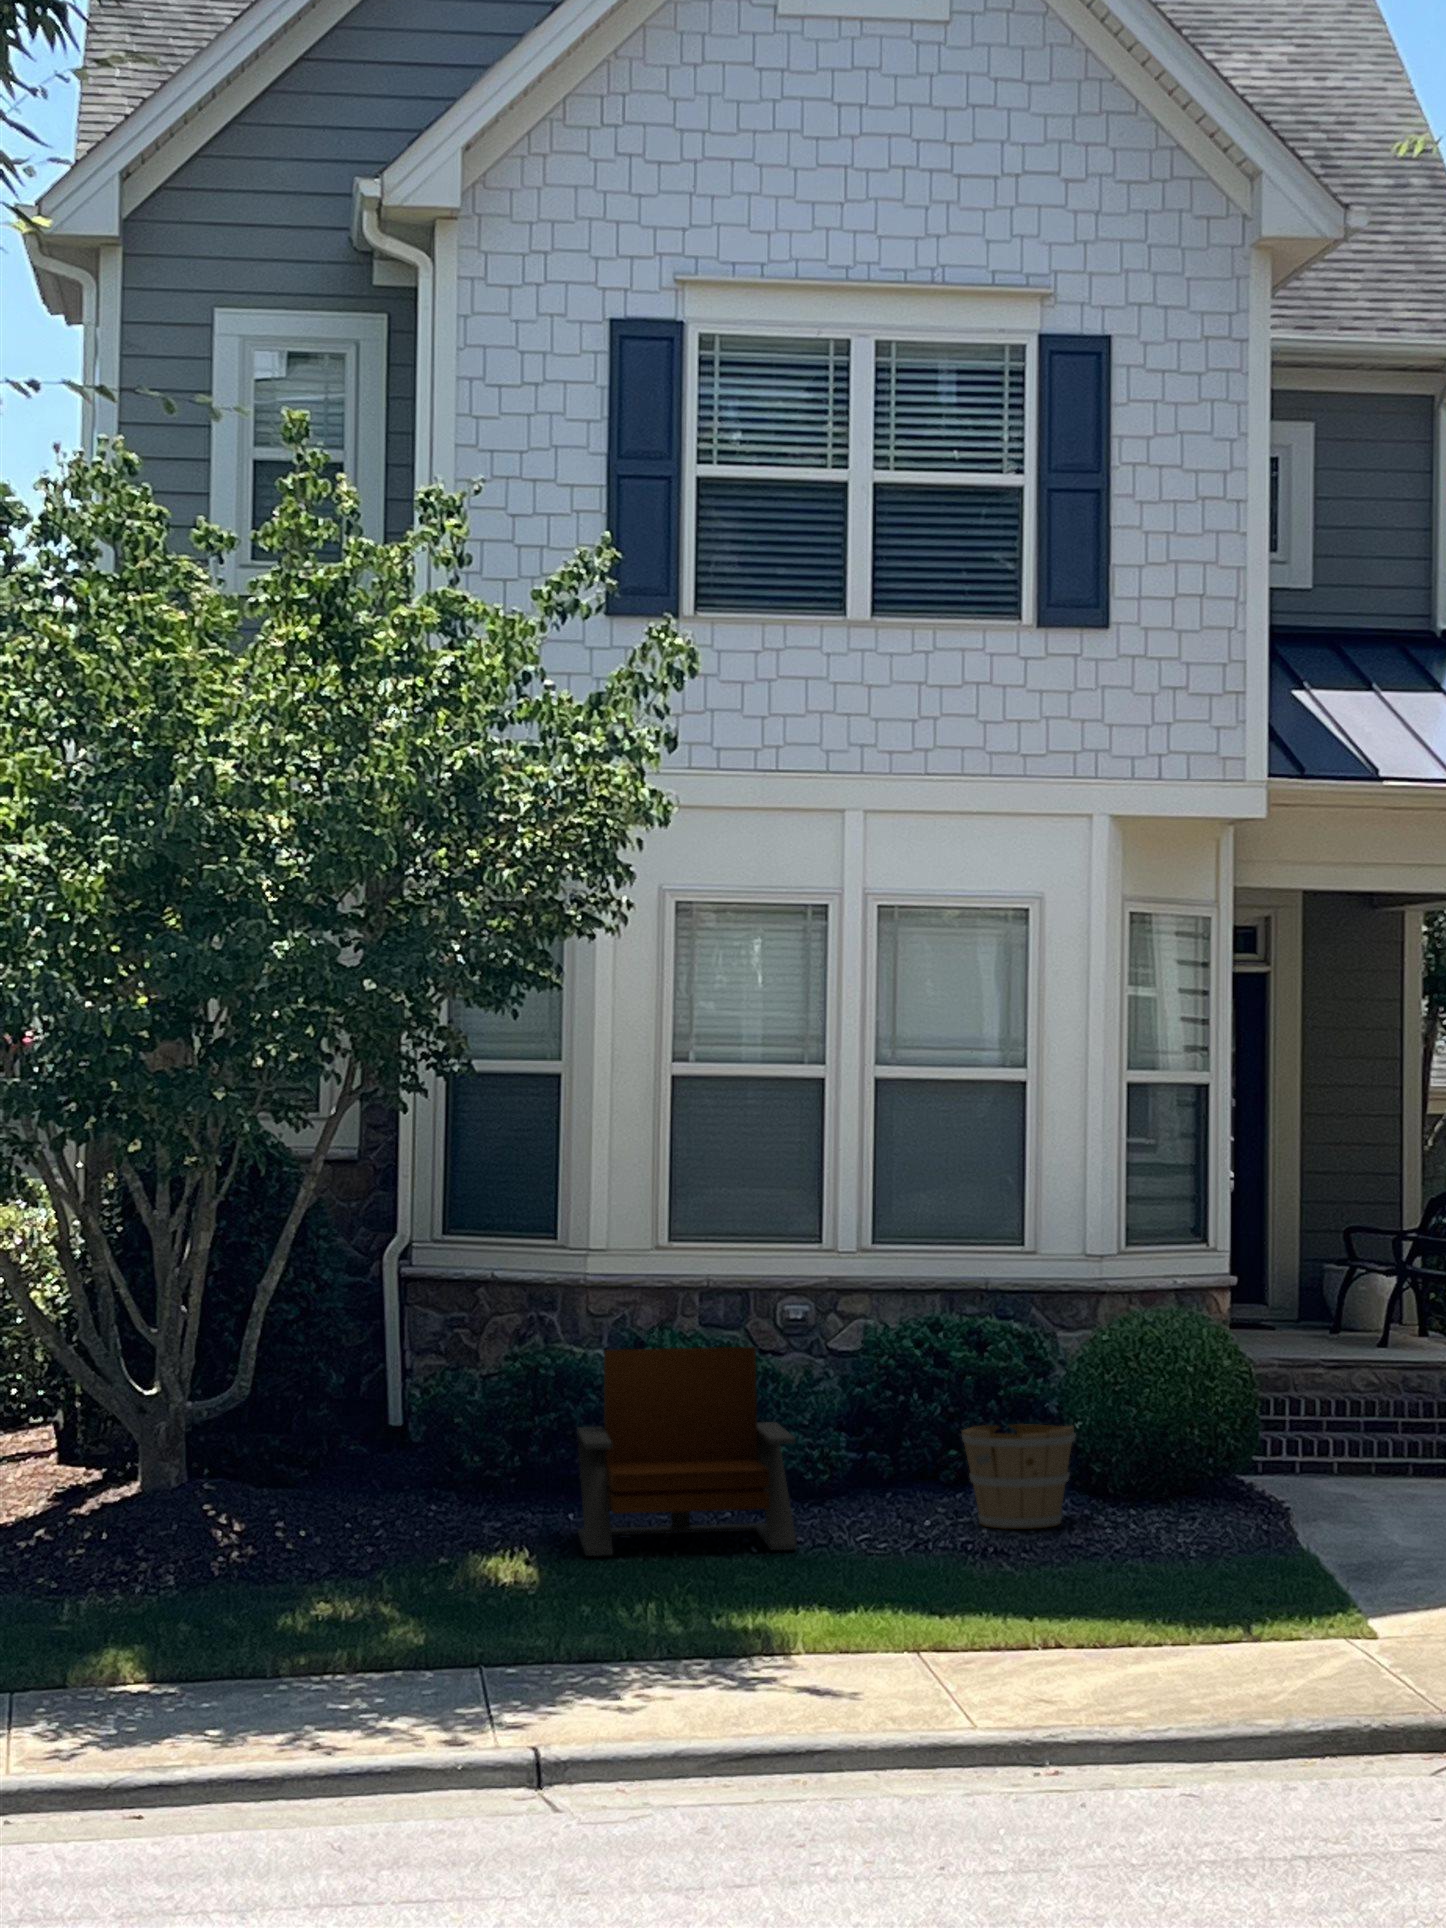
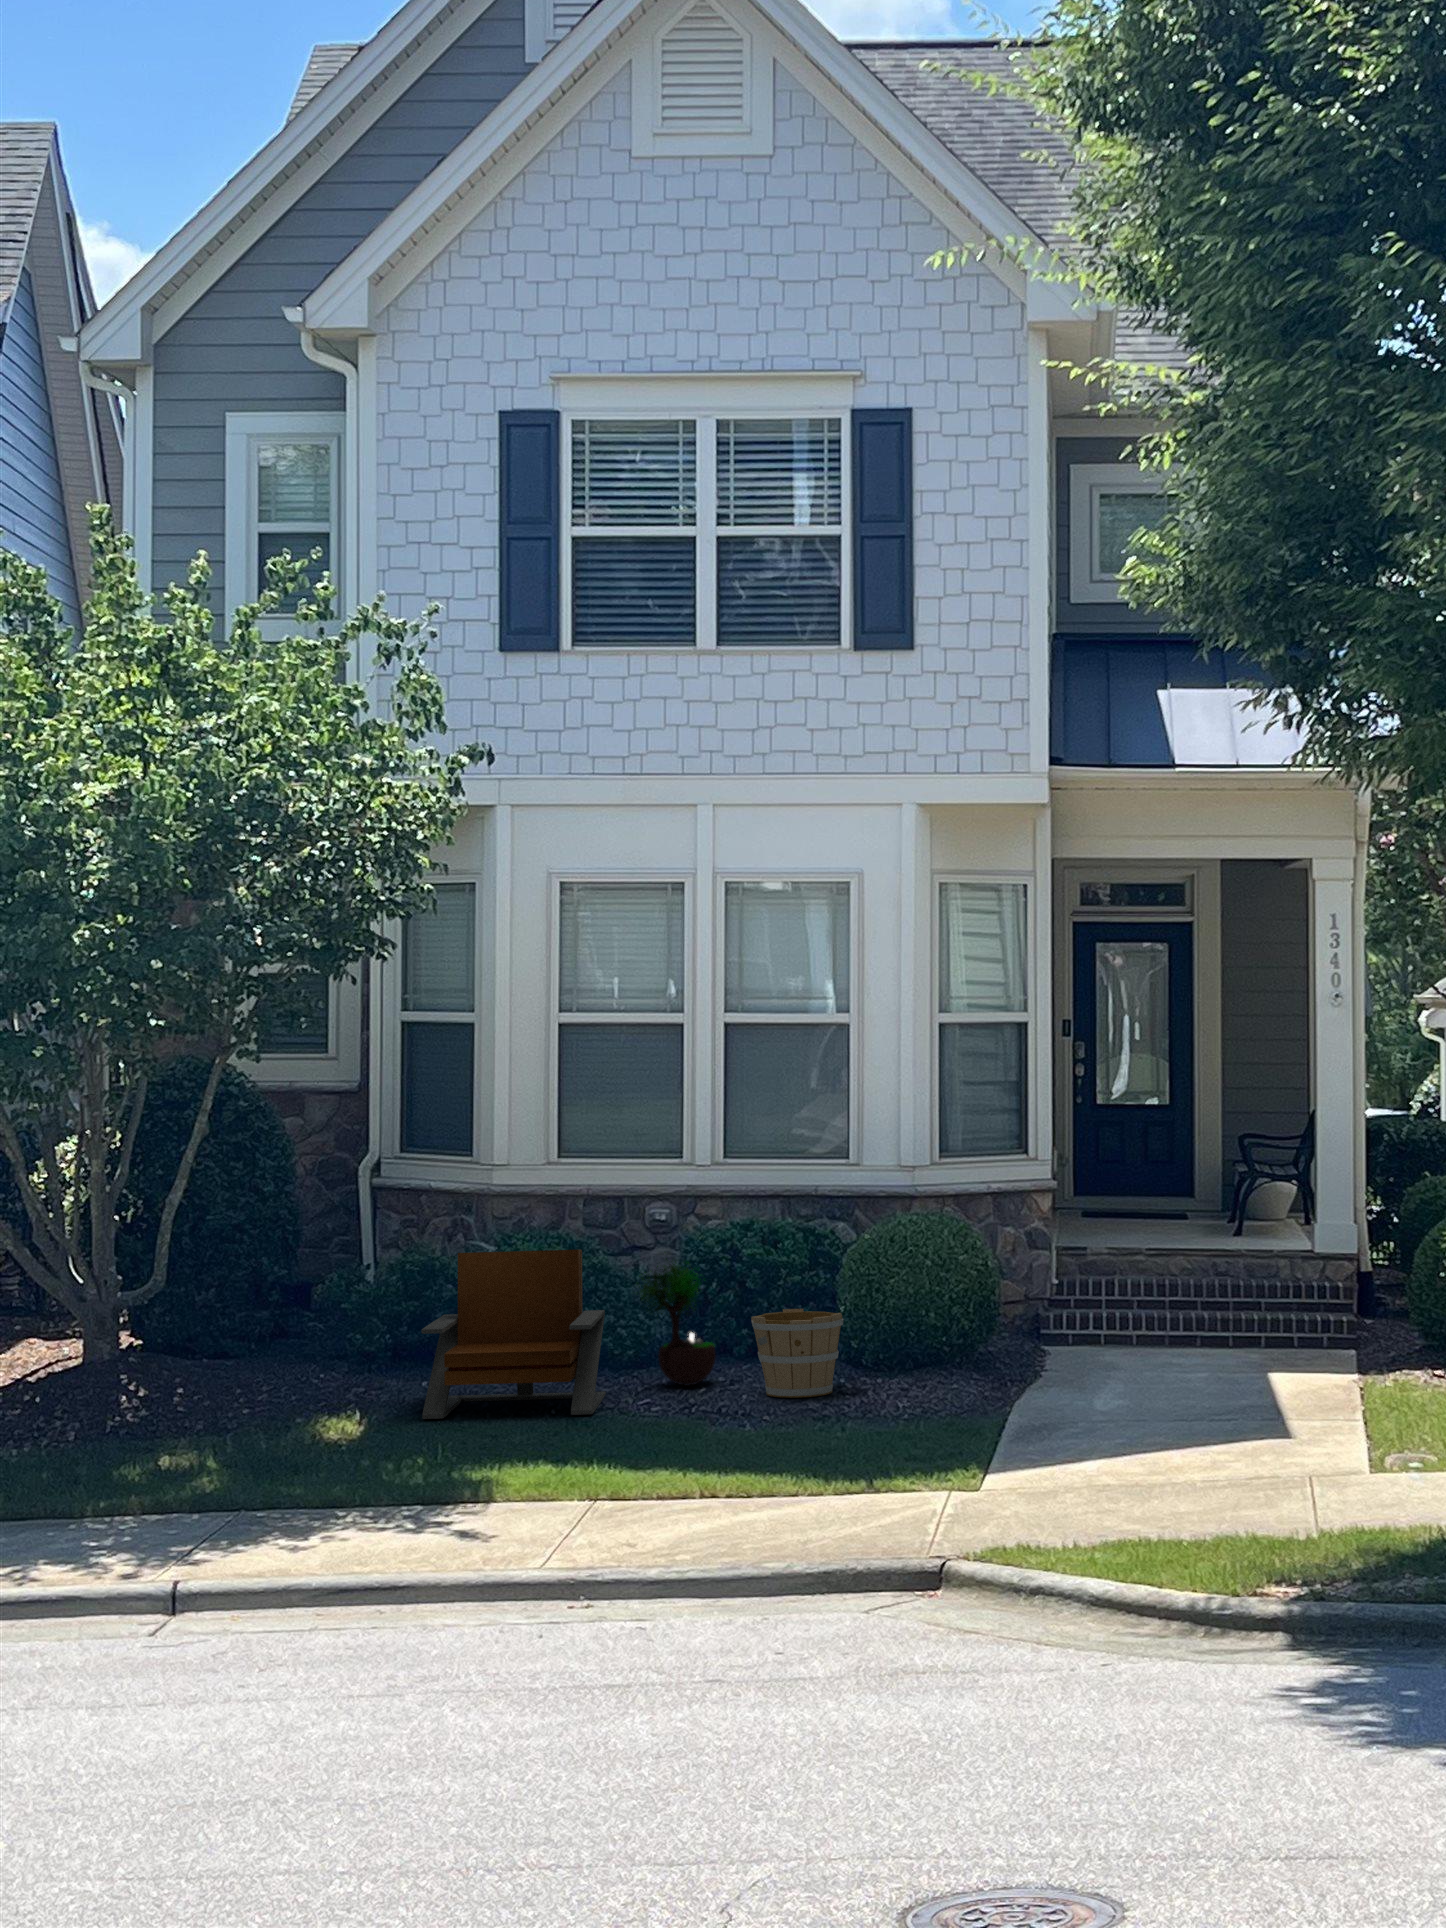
potted tree: none [807,1350,903,1516] -> present [639,1258,716,1386]

